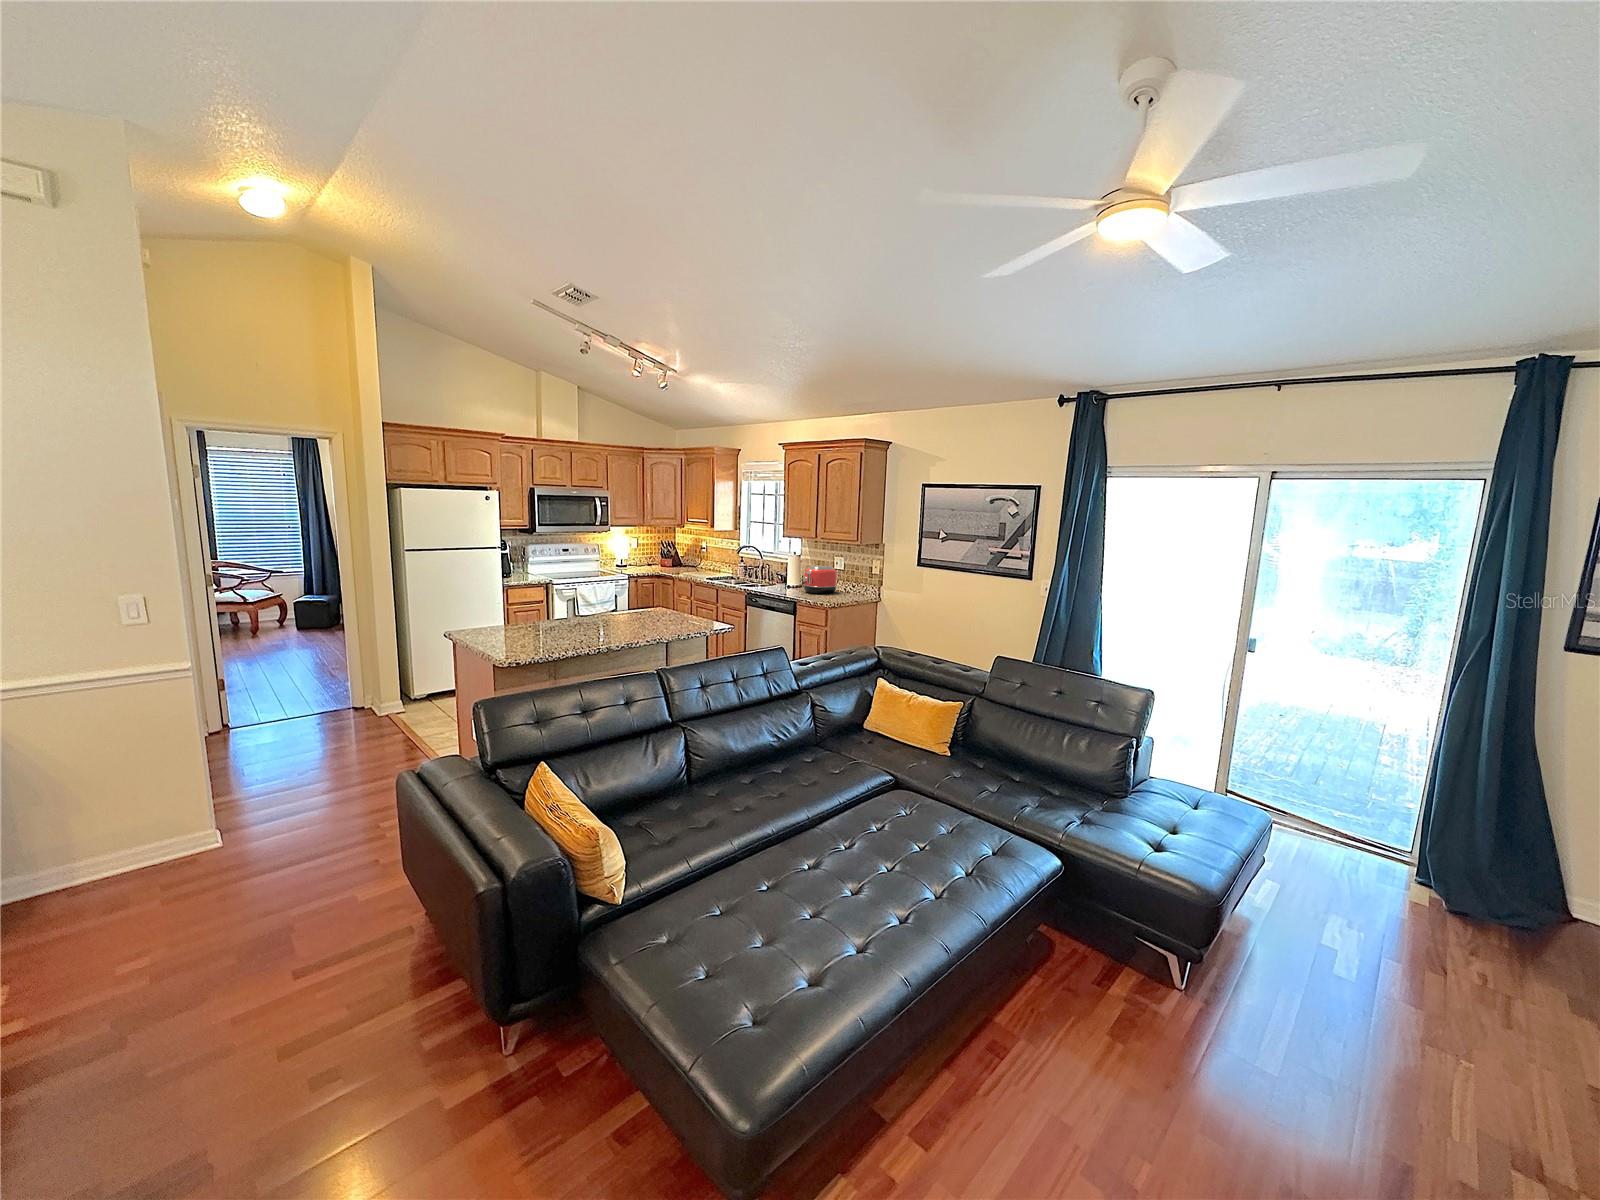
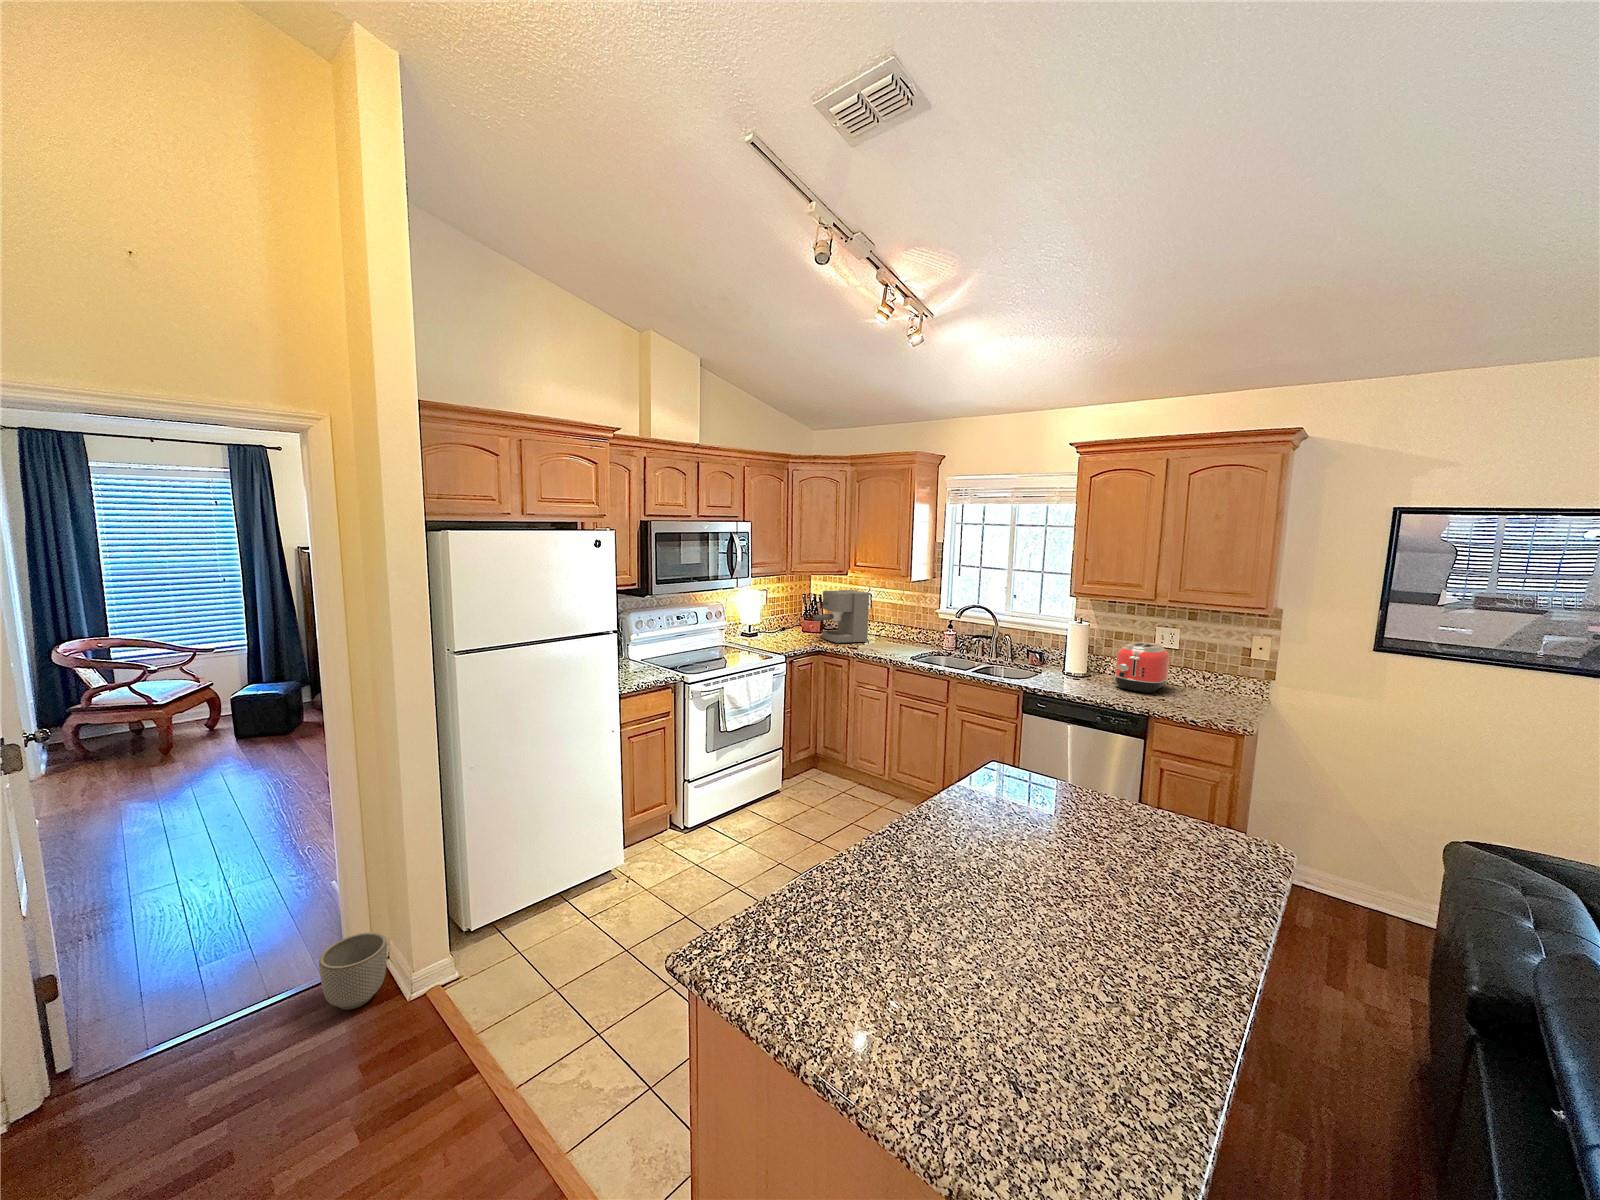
coffee maker: none [659,538,697,572] -> present [813,590,869,644]
planter: none [333,688,367,719] -> present [319,932,387,1010]

